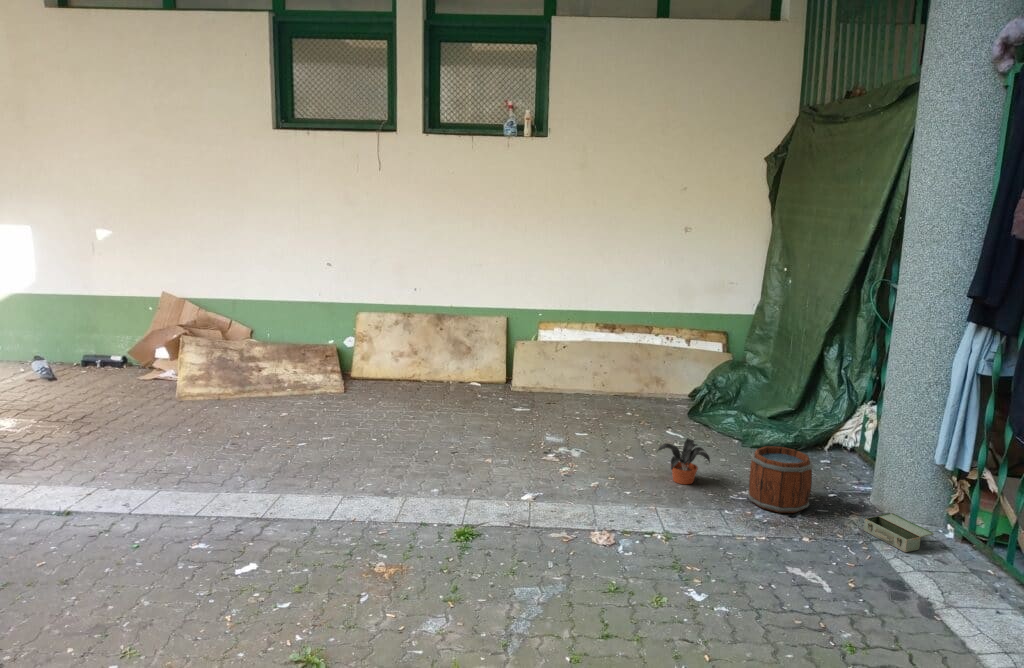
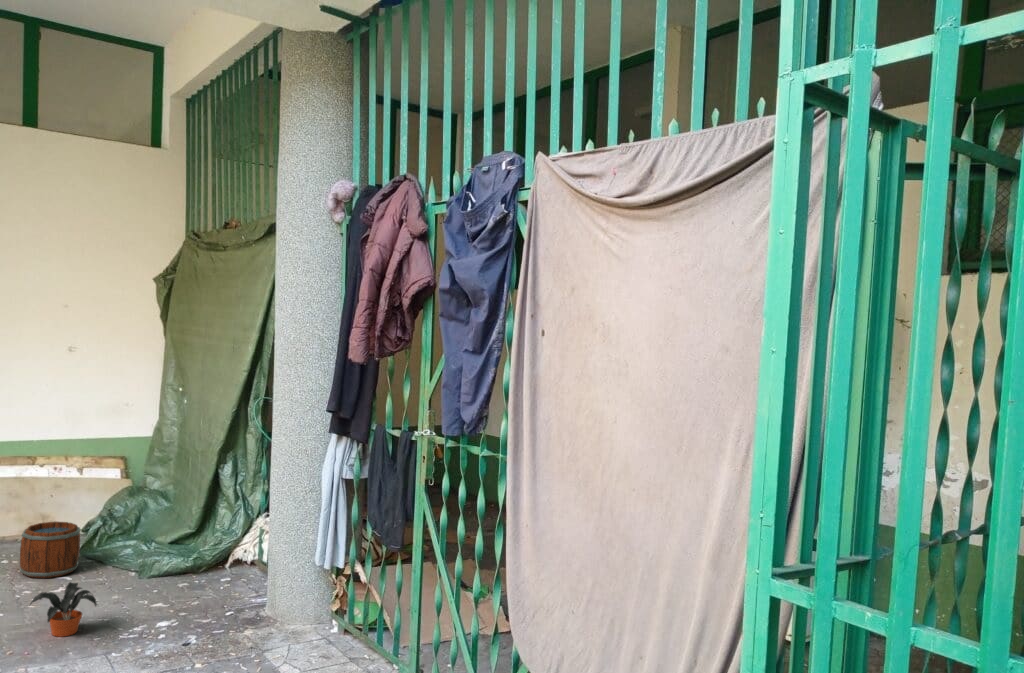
bucket: present [748,446,813,513] -> present [20,521,81,578]
toolbox: present [864,513,934,552] -> none [256,619,317,655]

